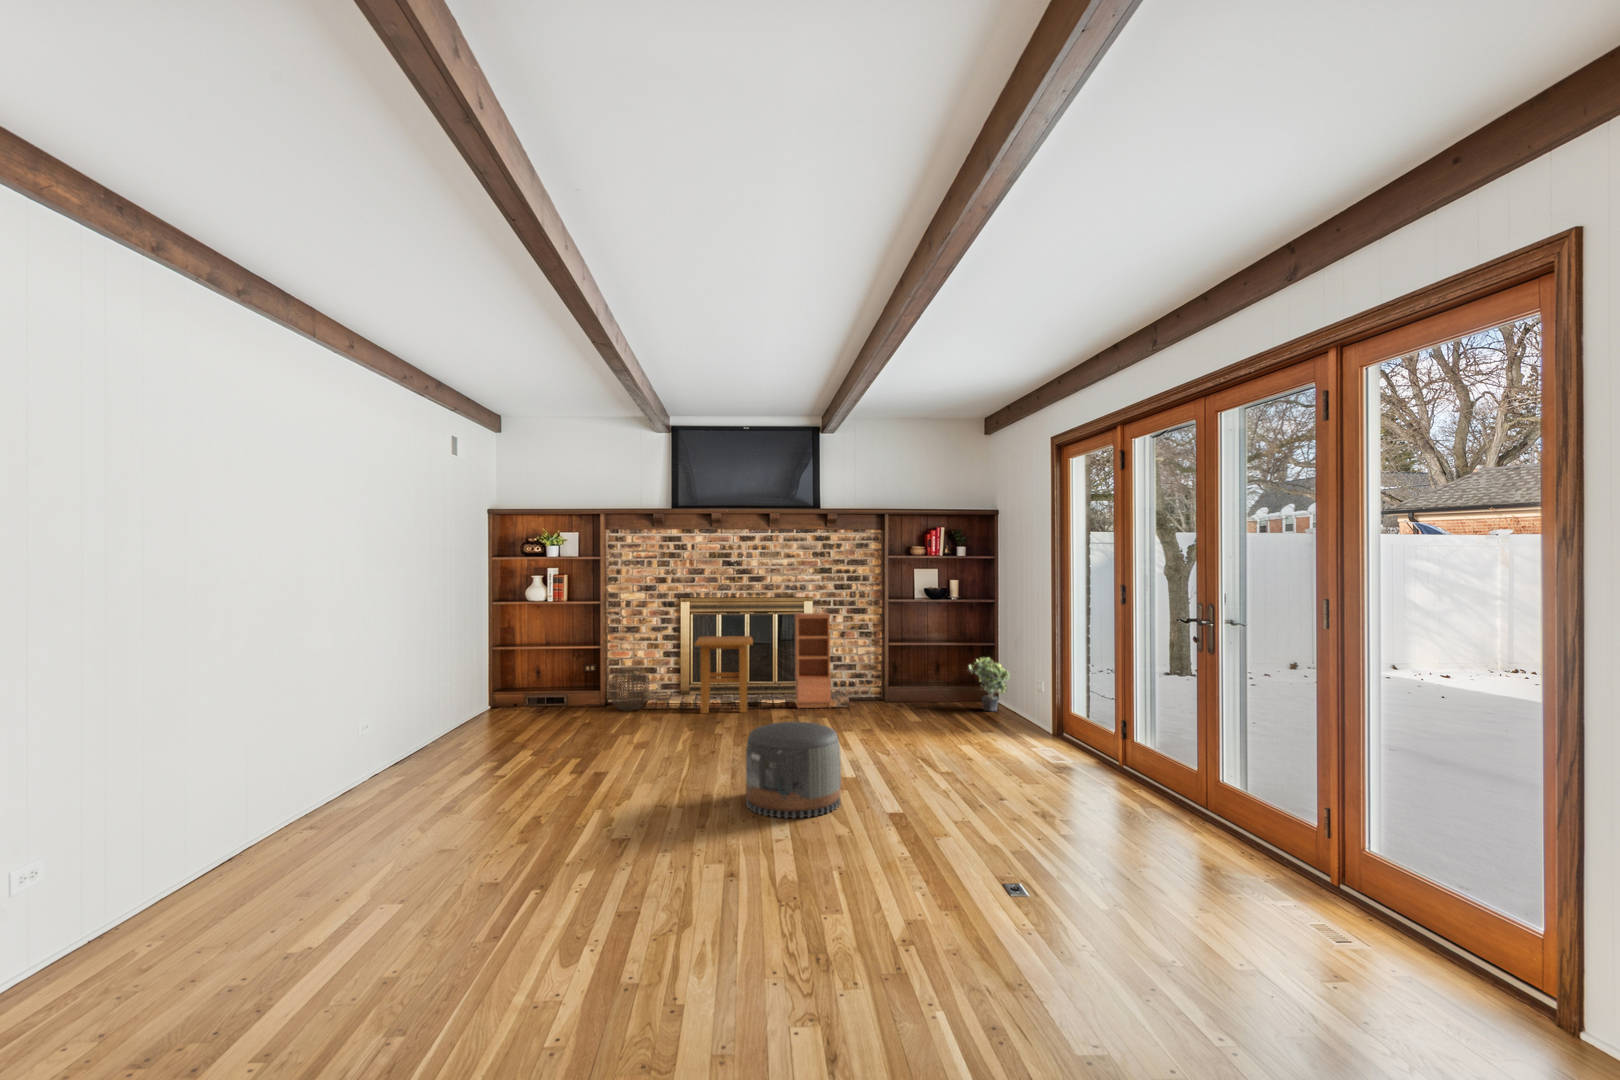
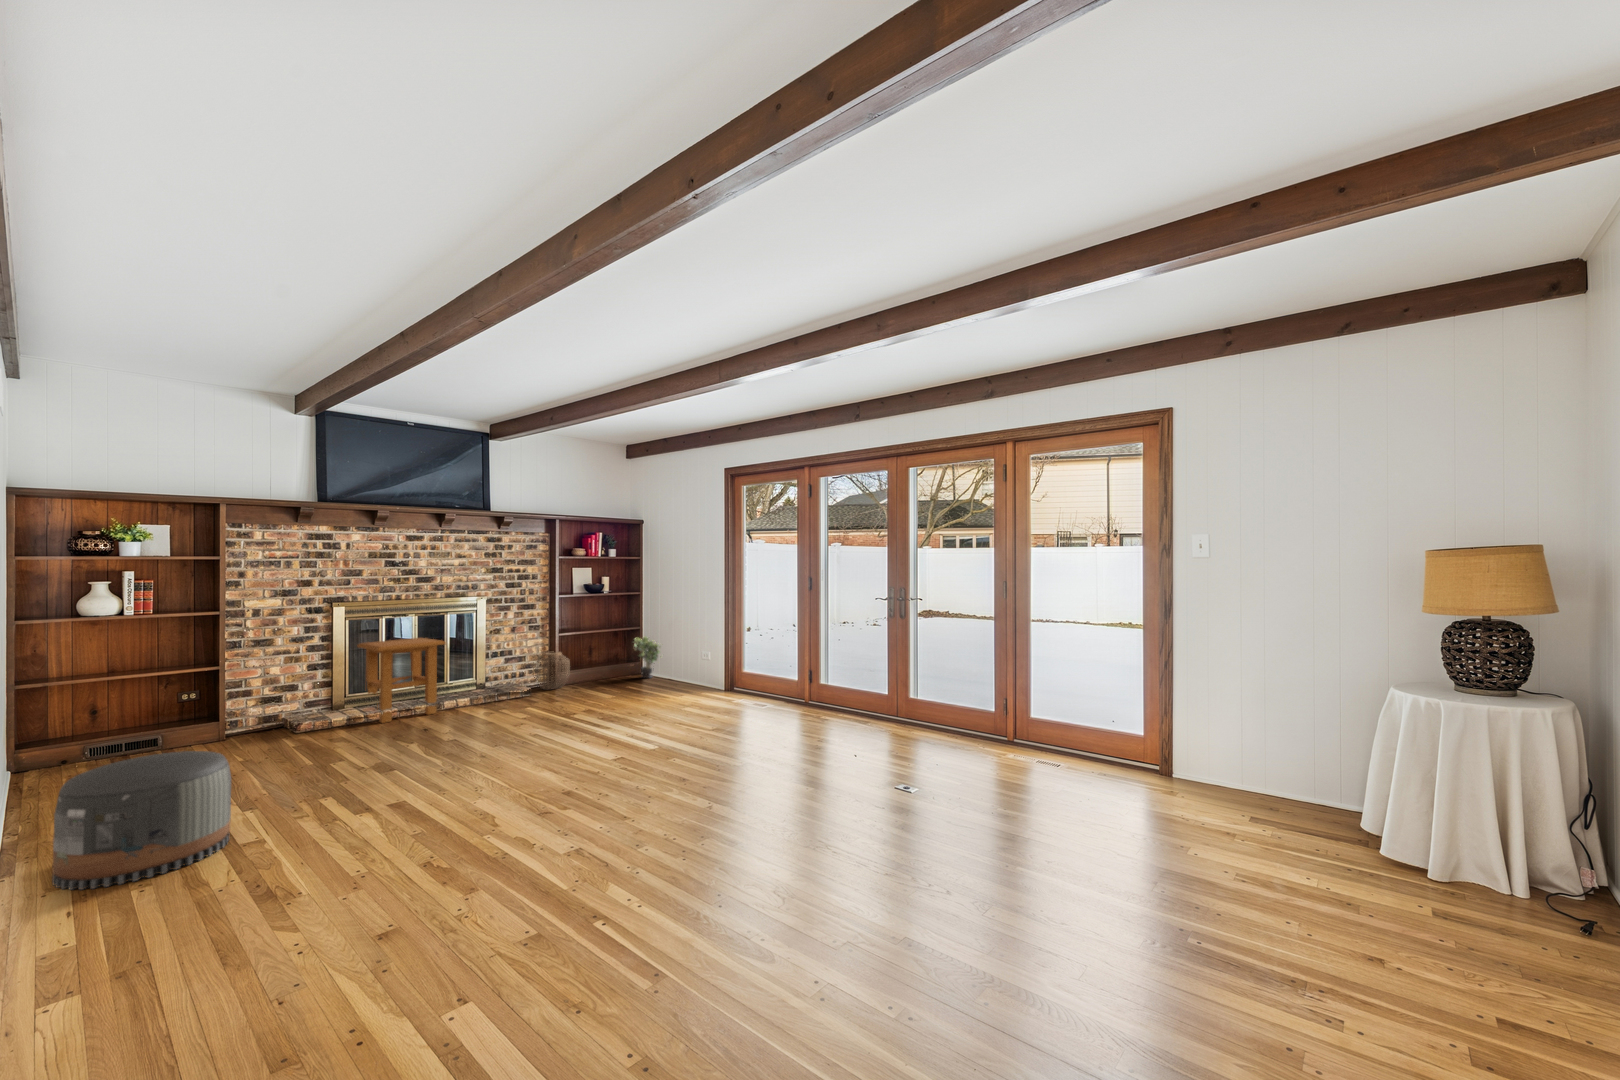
bookcase: present [794,613,831,708] -> none [470,610,516,702]
woven basket: present [609,667,649,710] -> present [533,652,570,690]
pouf: present [746,721,841,818] -> present [52,751,231,890]

